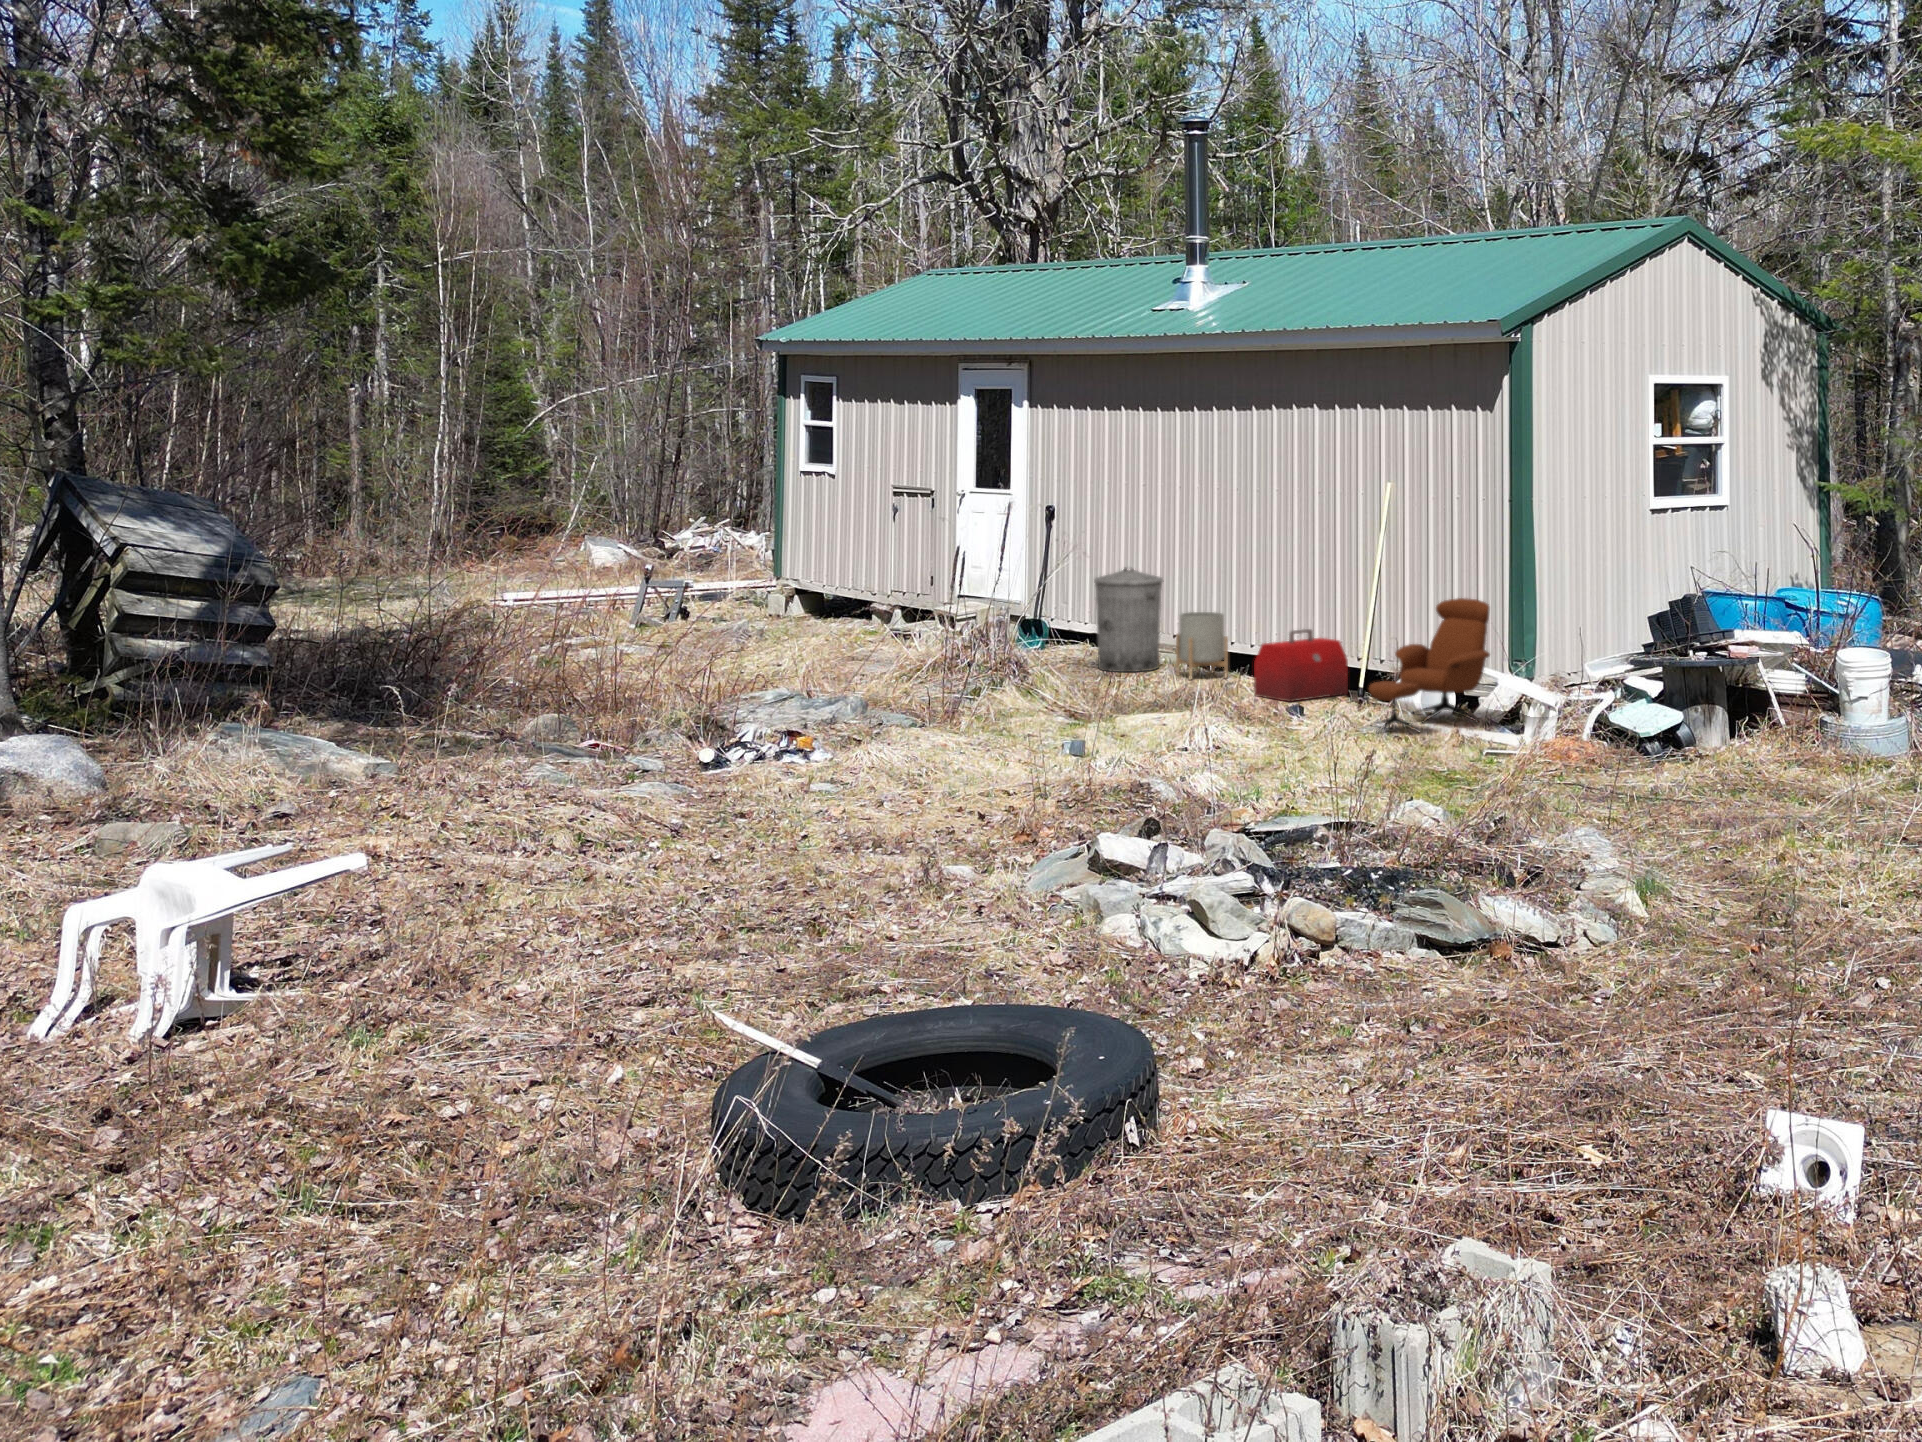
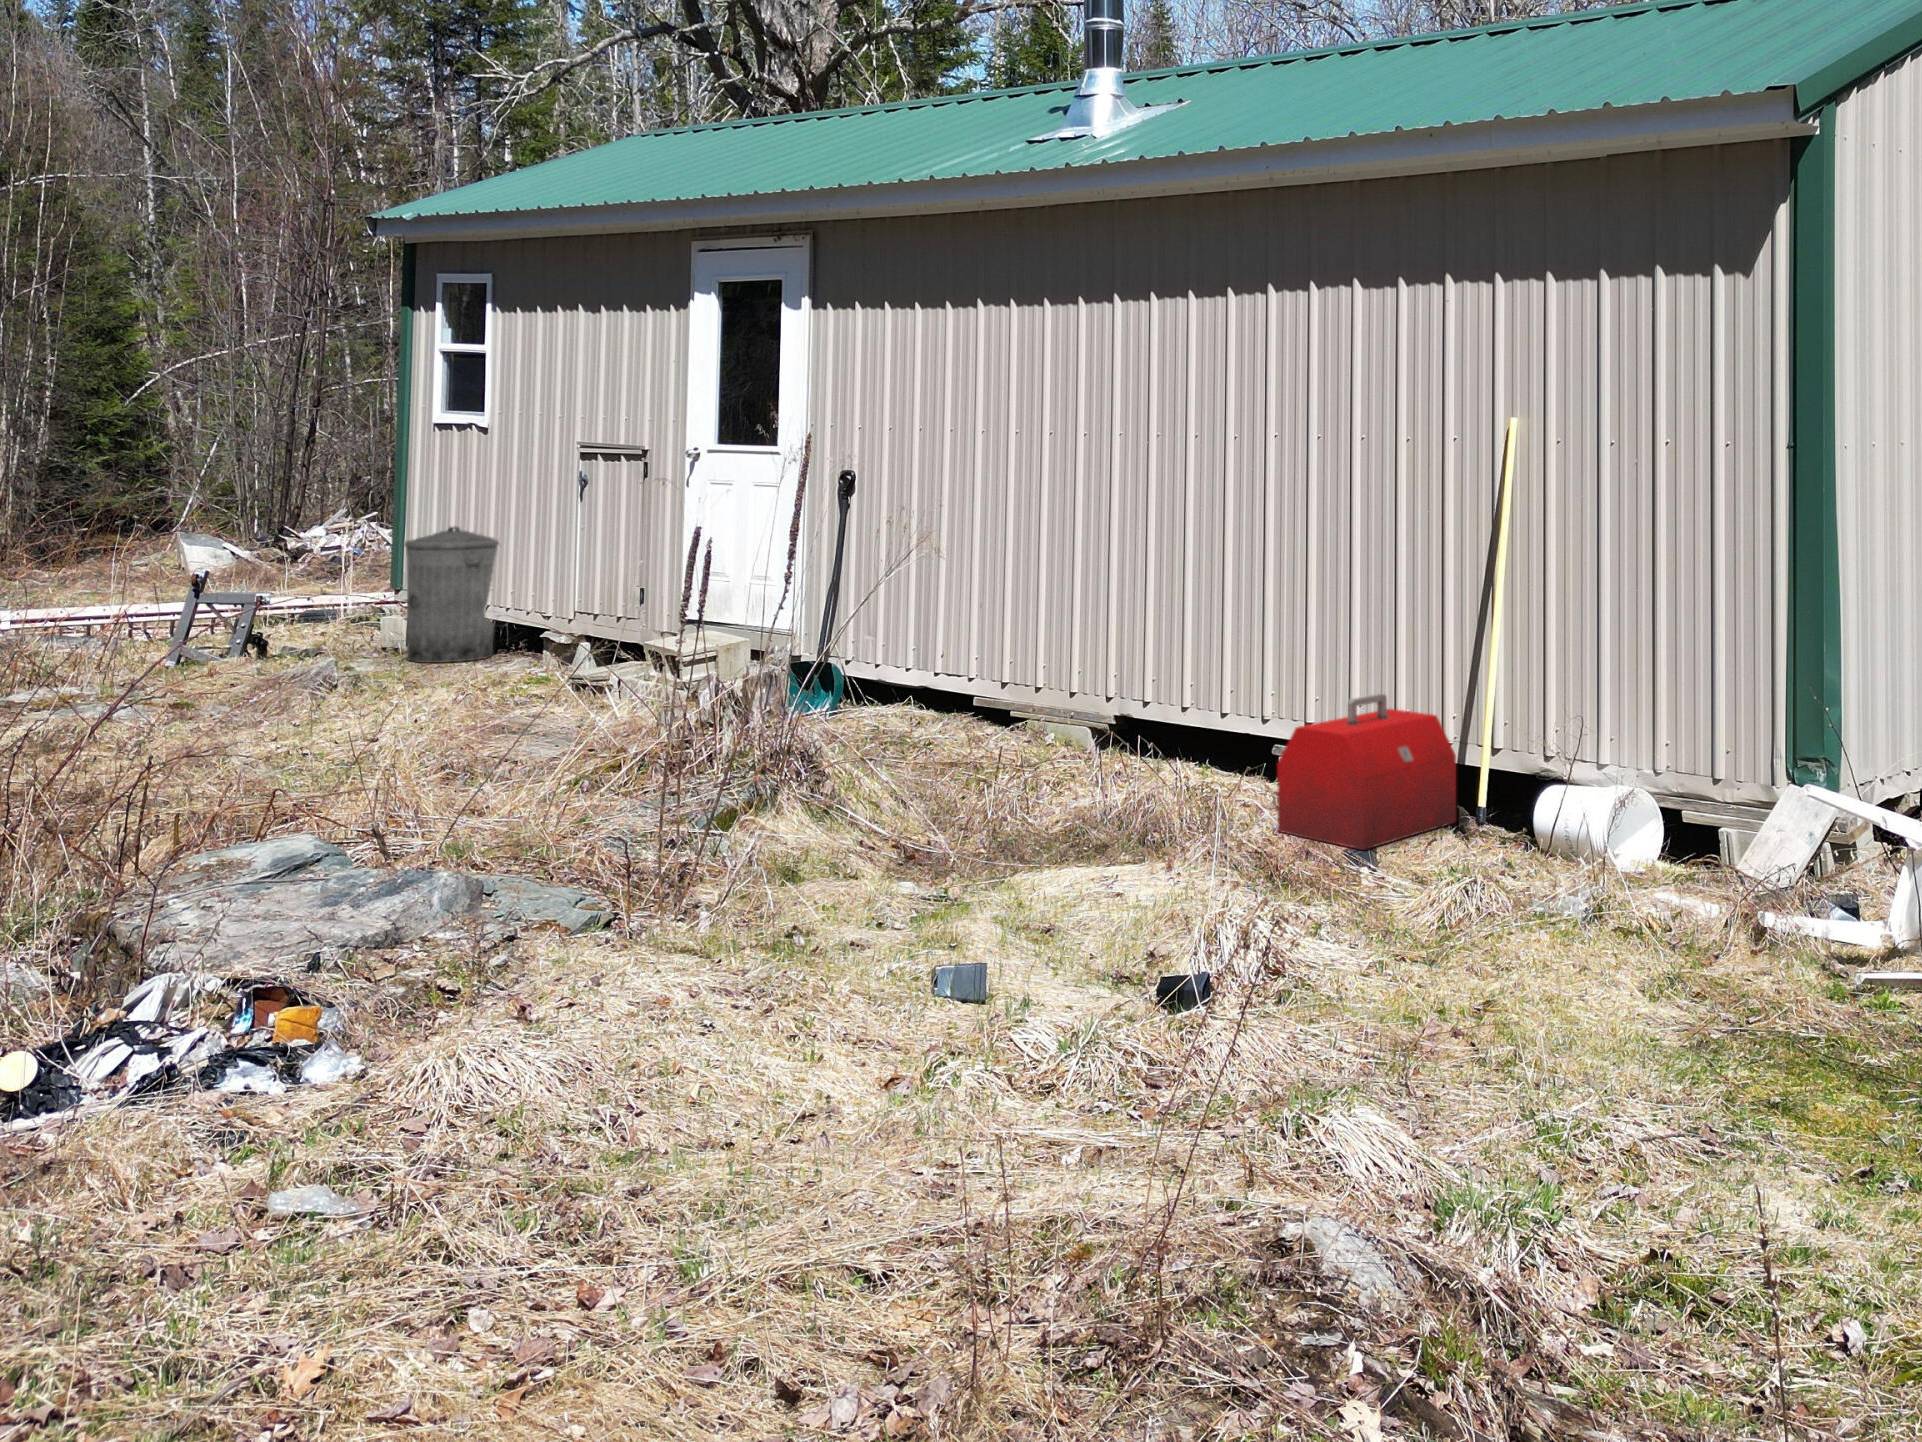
trash can: present [1094,567,1163,672] -> present [405,527,499,663]
lounge chair: present [1369,598,1490,731] -> none [1605,635,1841,959]
planter: present [1176,612,1228,680] -> none [1092,656,1194,789]

